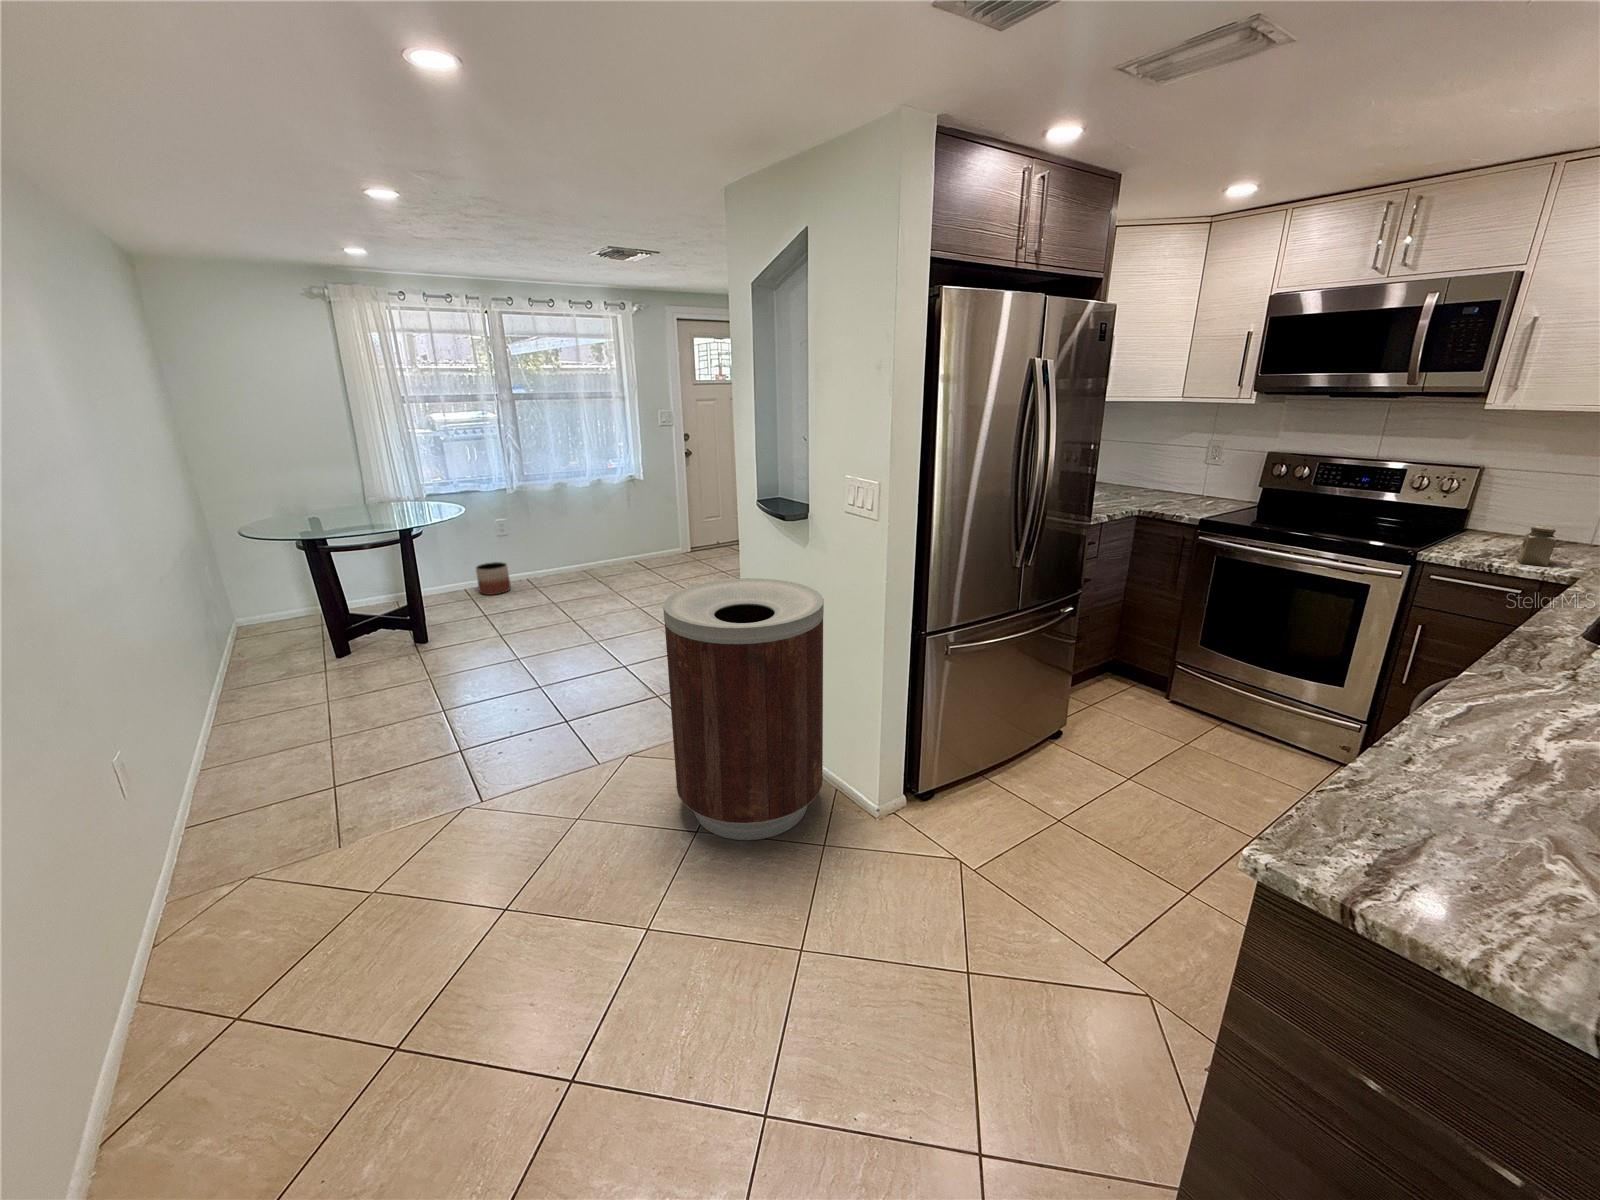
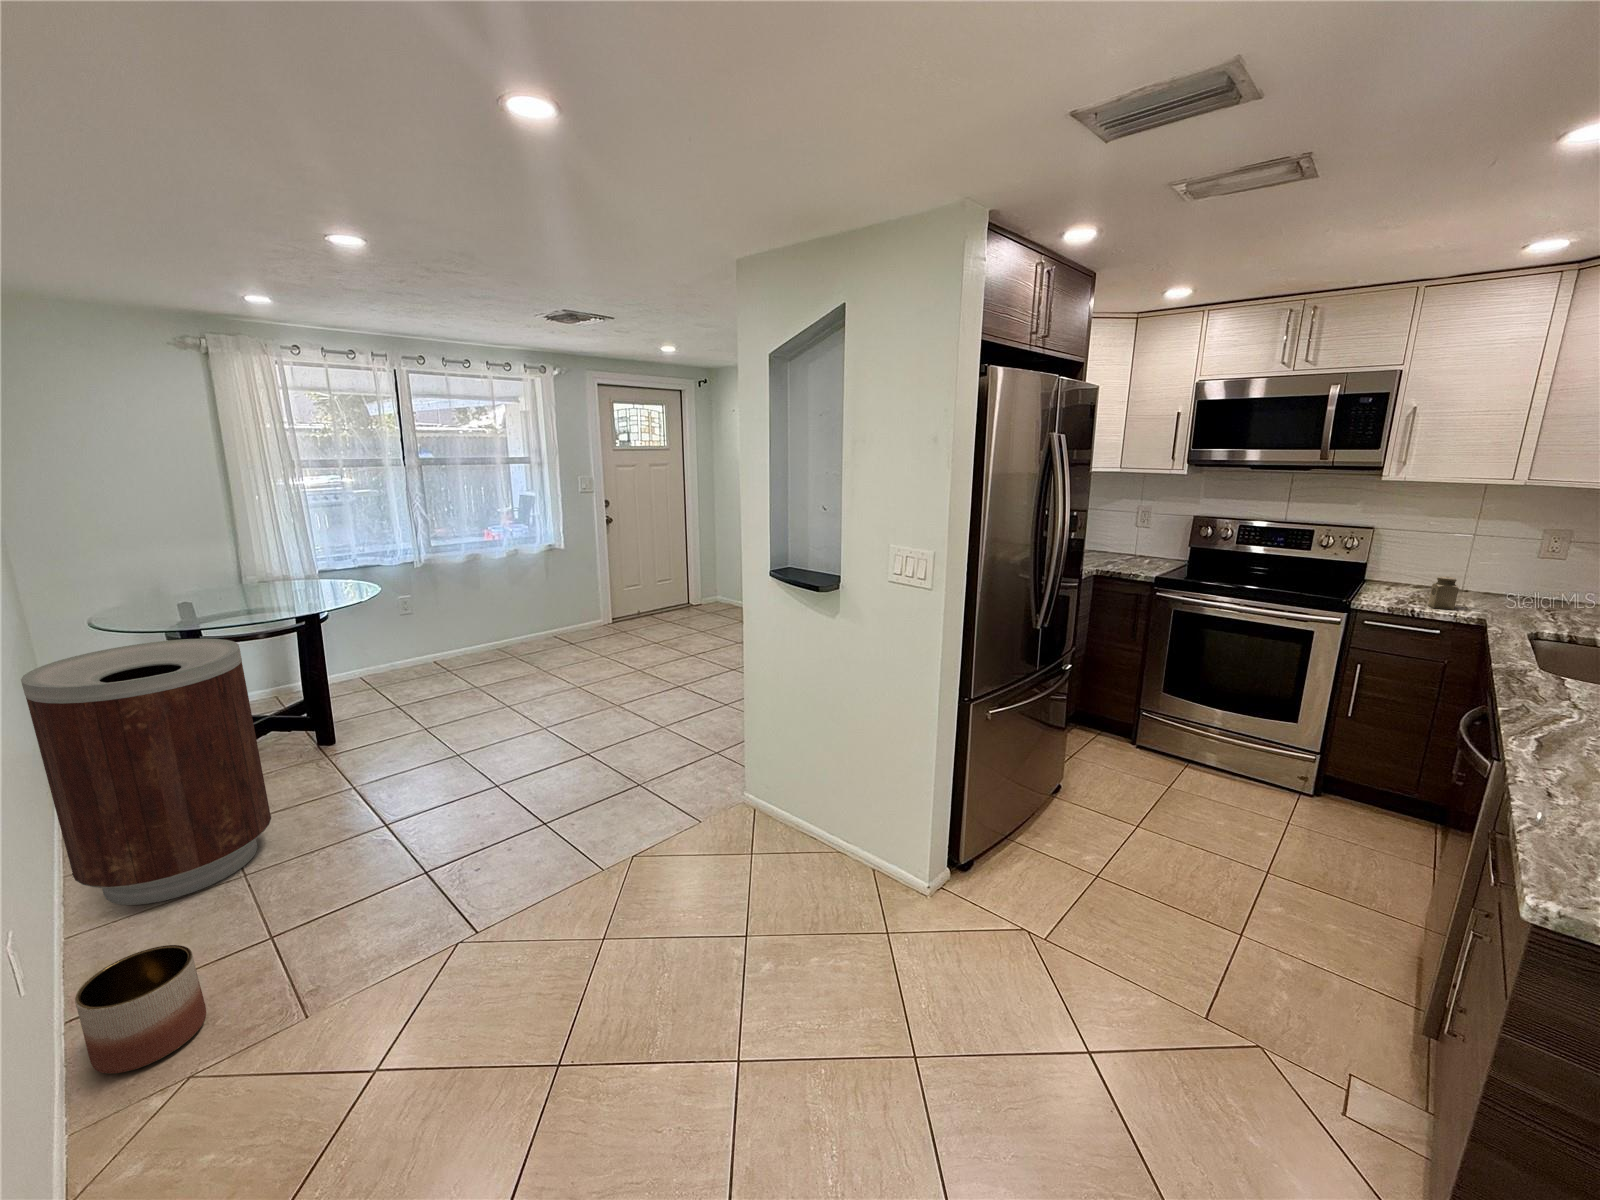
planter: present [476,562,510,595] -> present [75,945,206,1074]
trash can: present [663,578,824,840] -> present [21,639,271,905]

